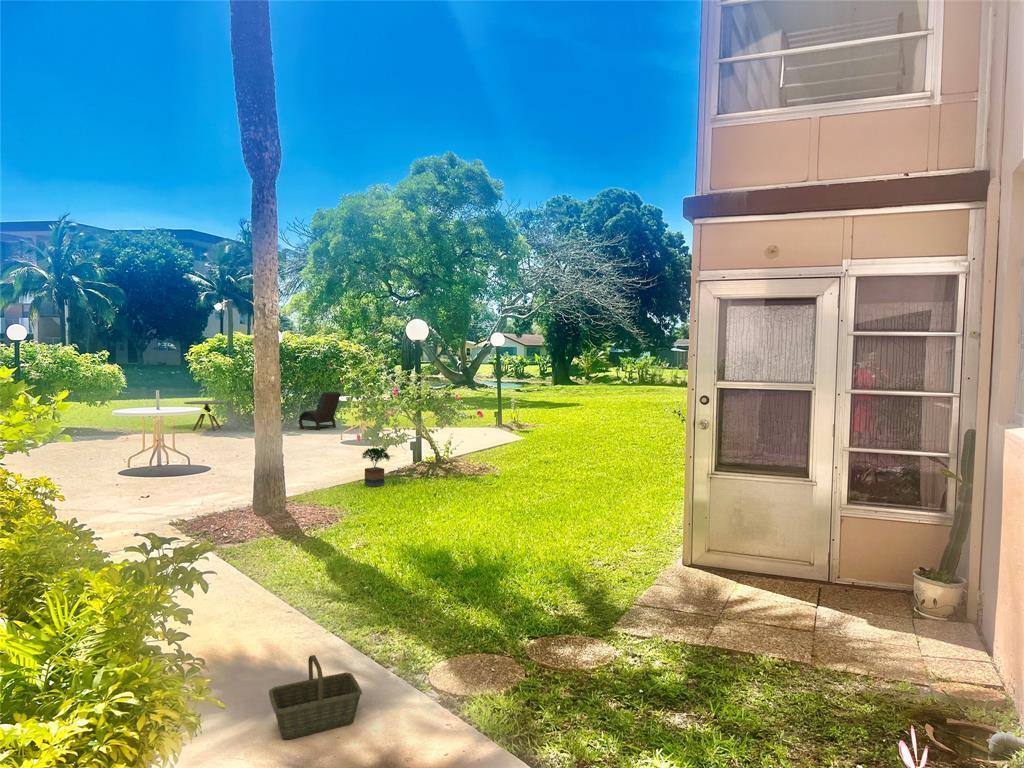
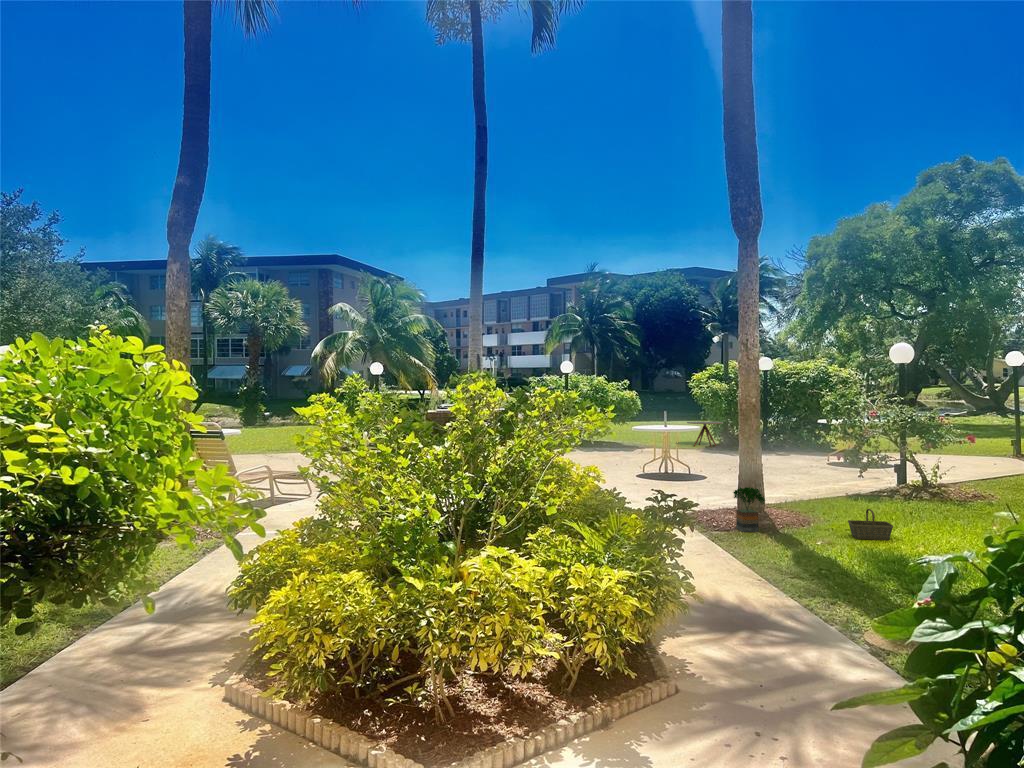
lounge chair: present [299,391,341,430] -> none [787,415,829,452]
potted tree: present [362,448,390,487] -> present [733,487,765,532]
basket: present [269,655,362,739] -> present [848,509,893,540]

